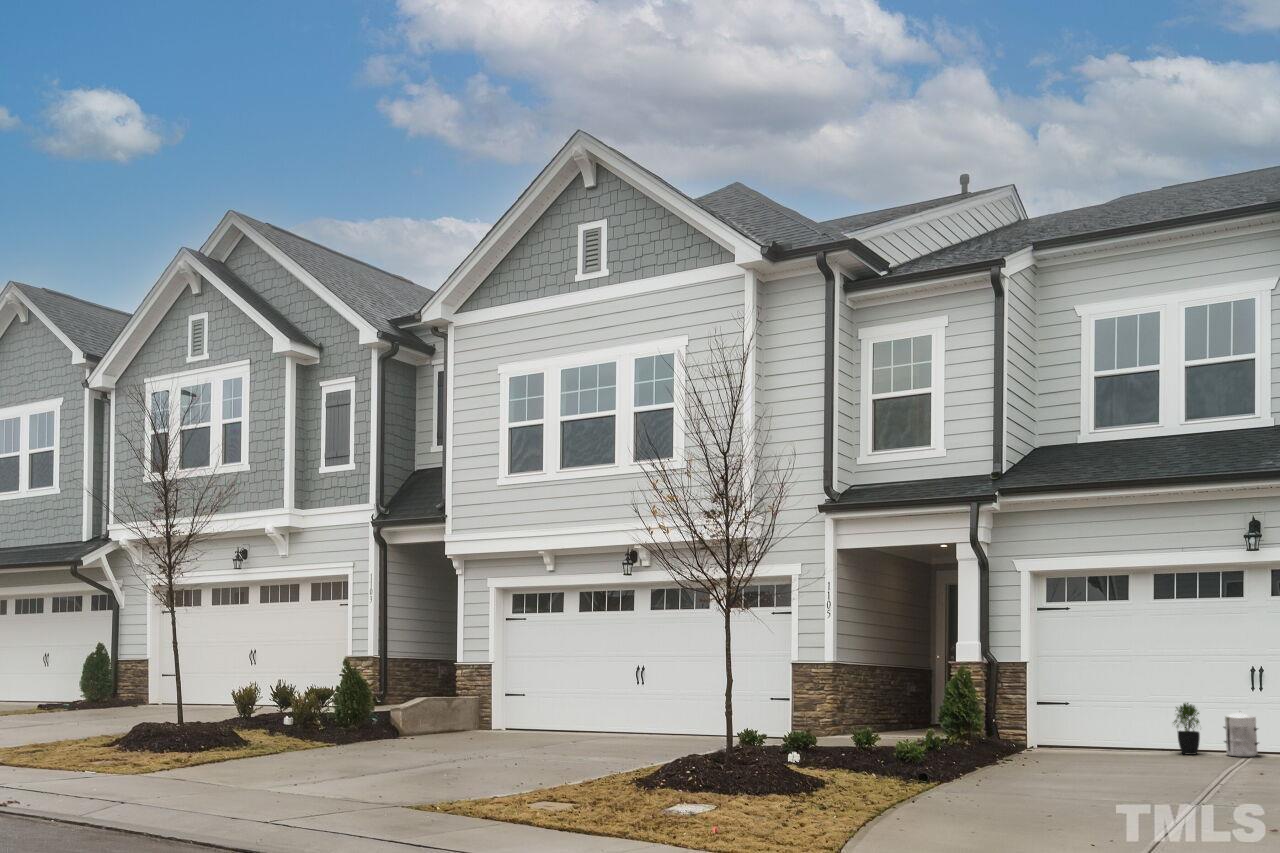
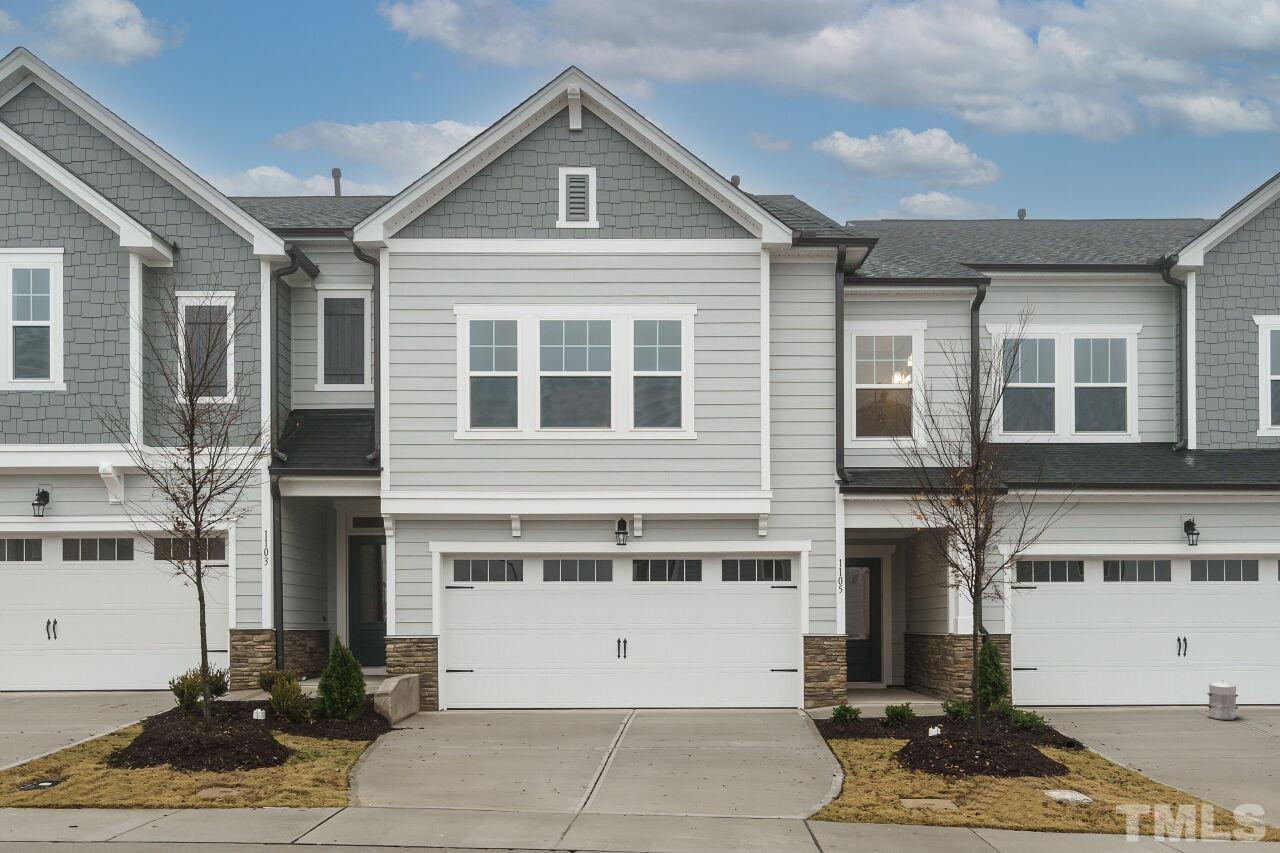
potted plant: present [1173,703,1200,755] -> none [1163,672,1192,718]

